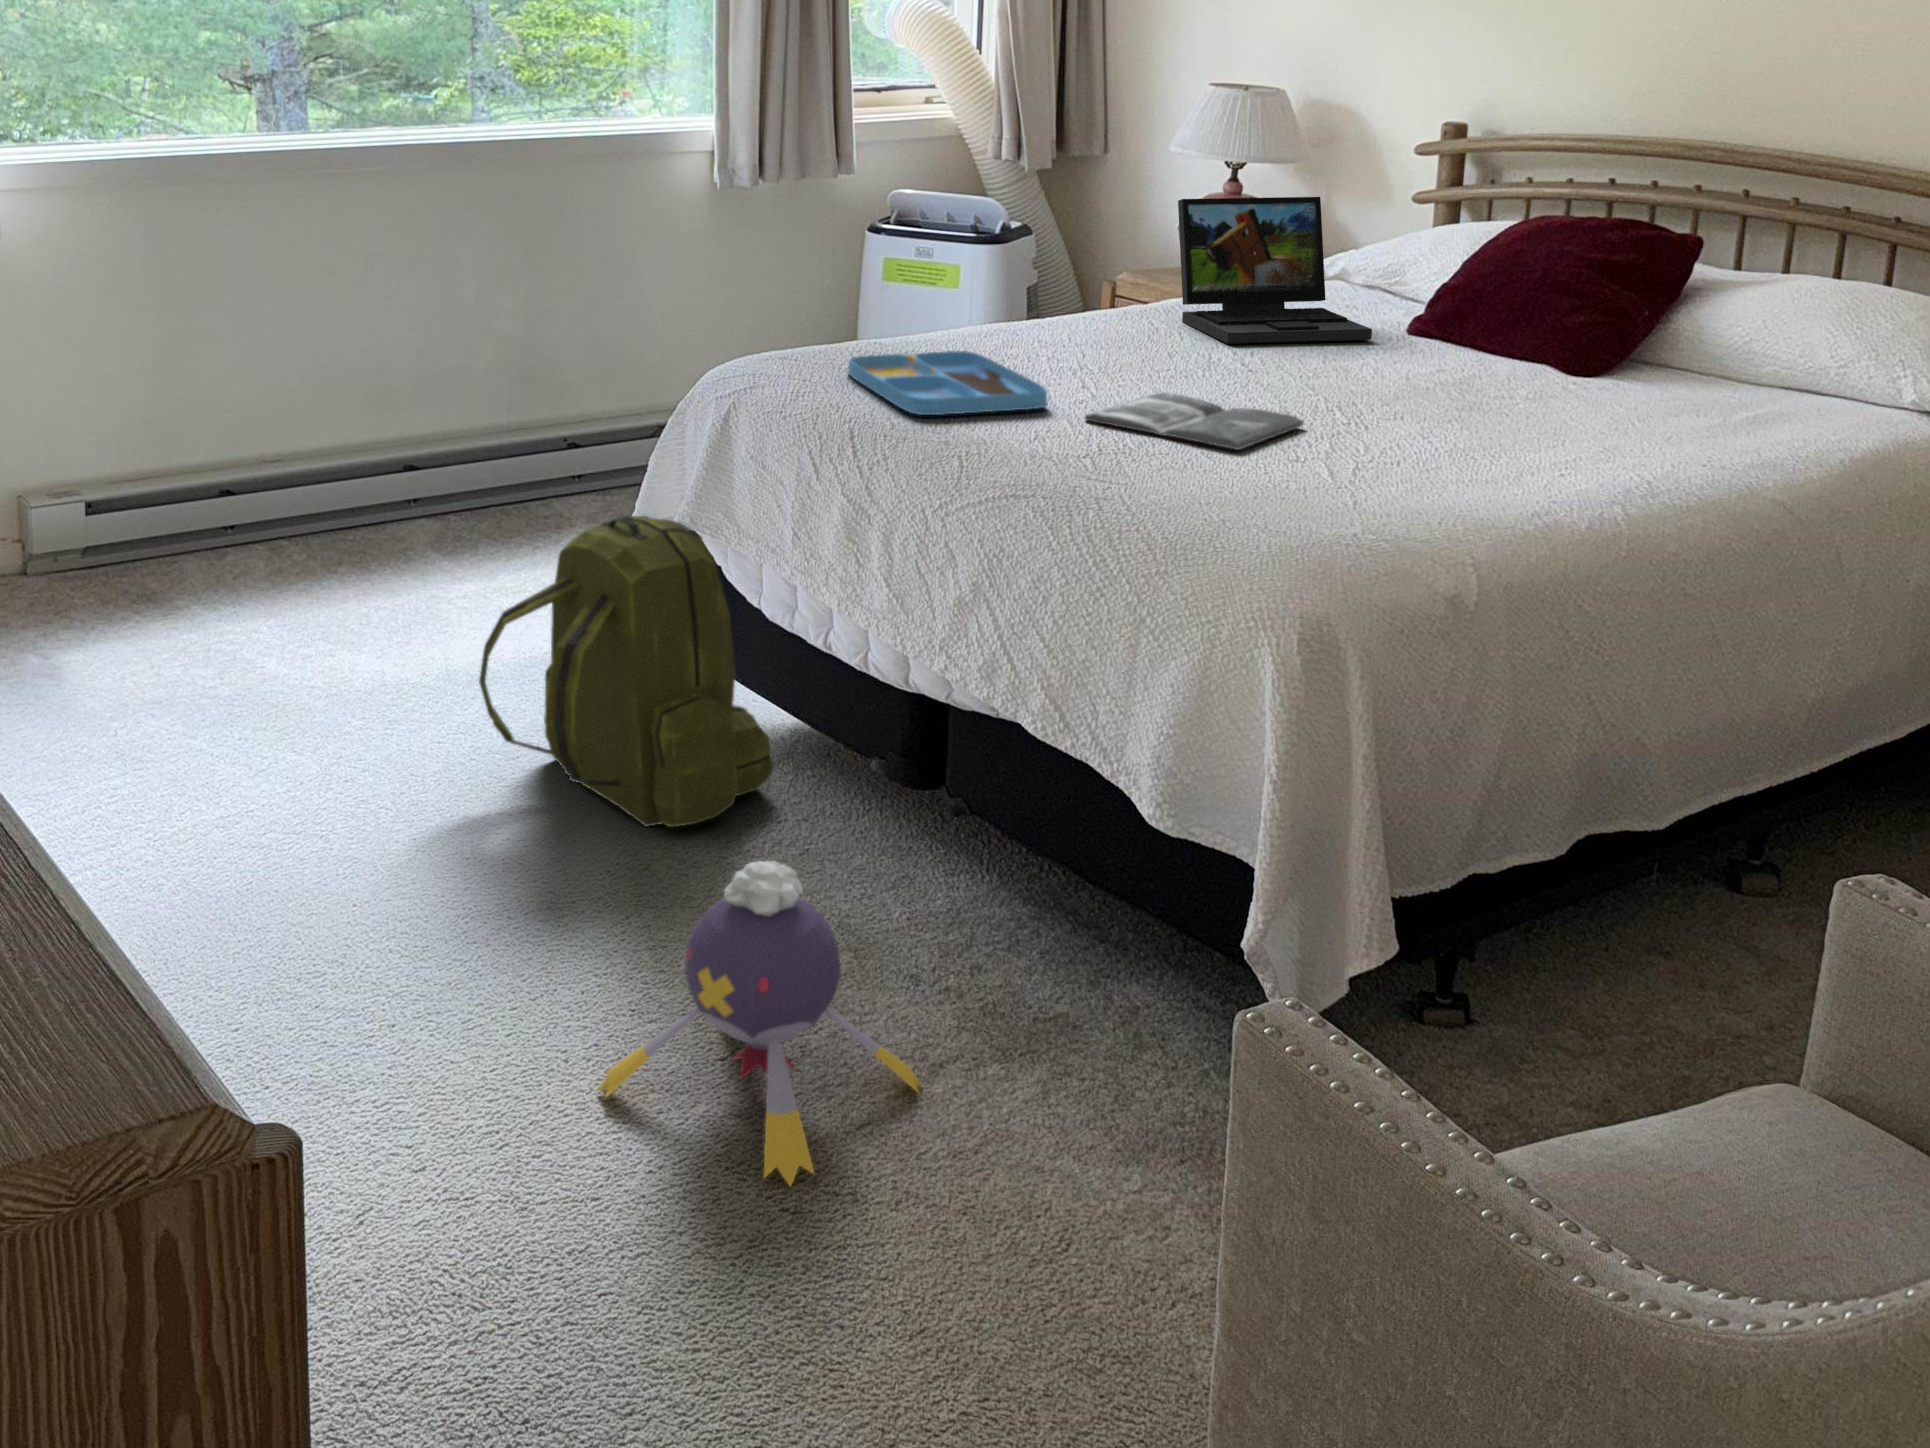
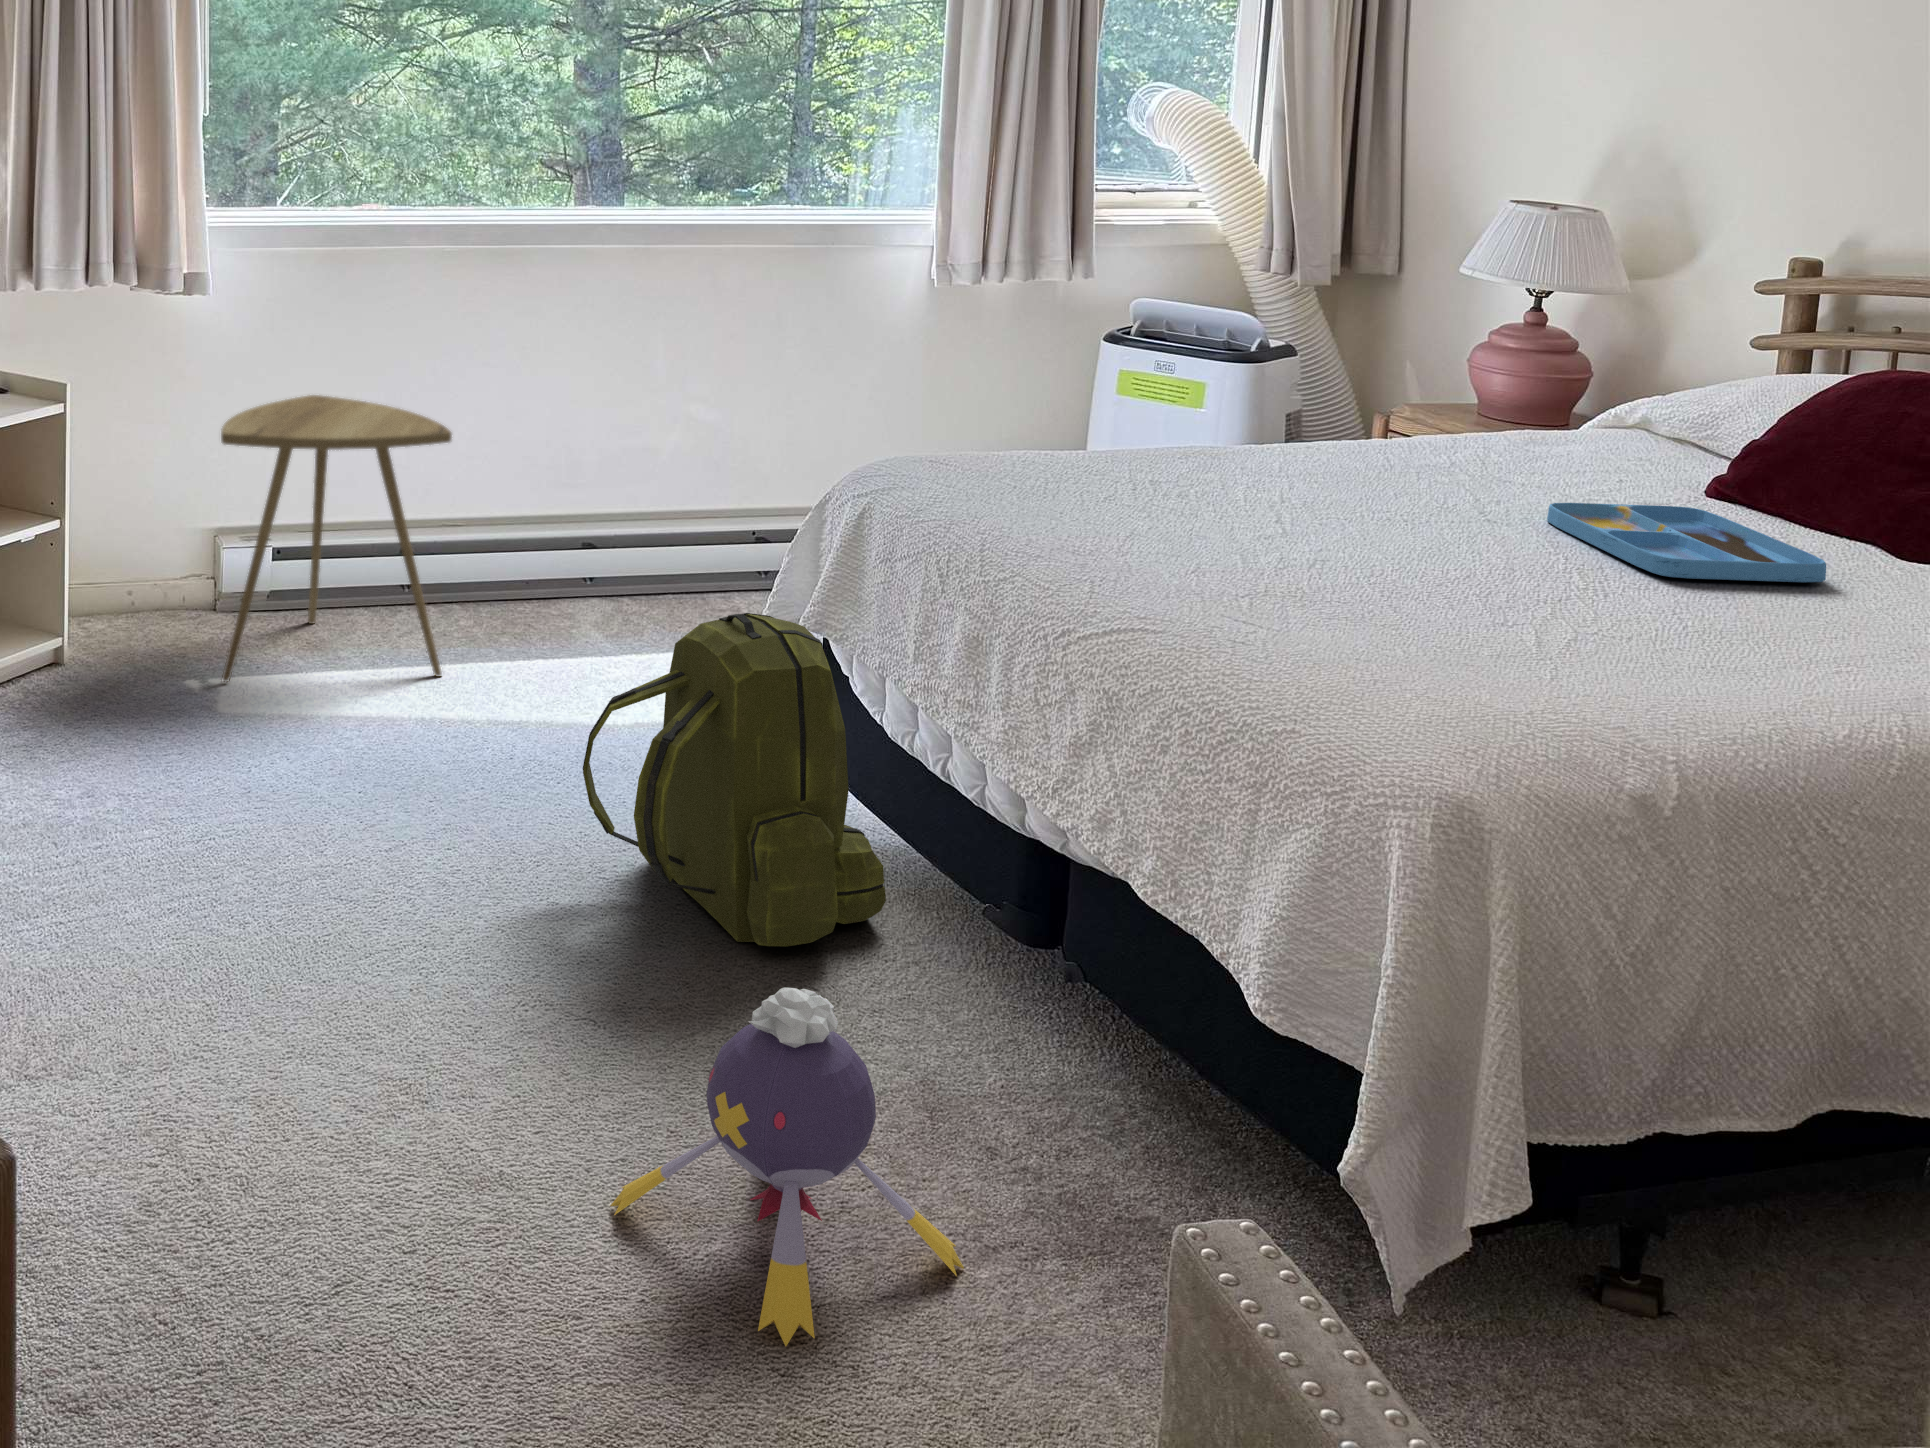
laptop: present [1178,197,1372,344] -> none [1421,324,1654,500]
side table: none [38,338,289,642] -> present [221,395,452,682]
tray: present [848,351,1047,415] -> present [1547,503,1826,582]
magazine: present [1085,393,1304,450] -> none [1251,536,1519,607]

